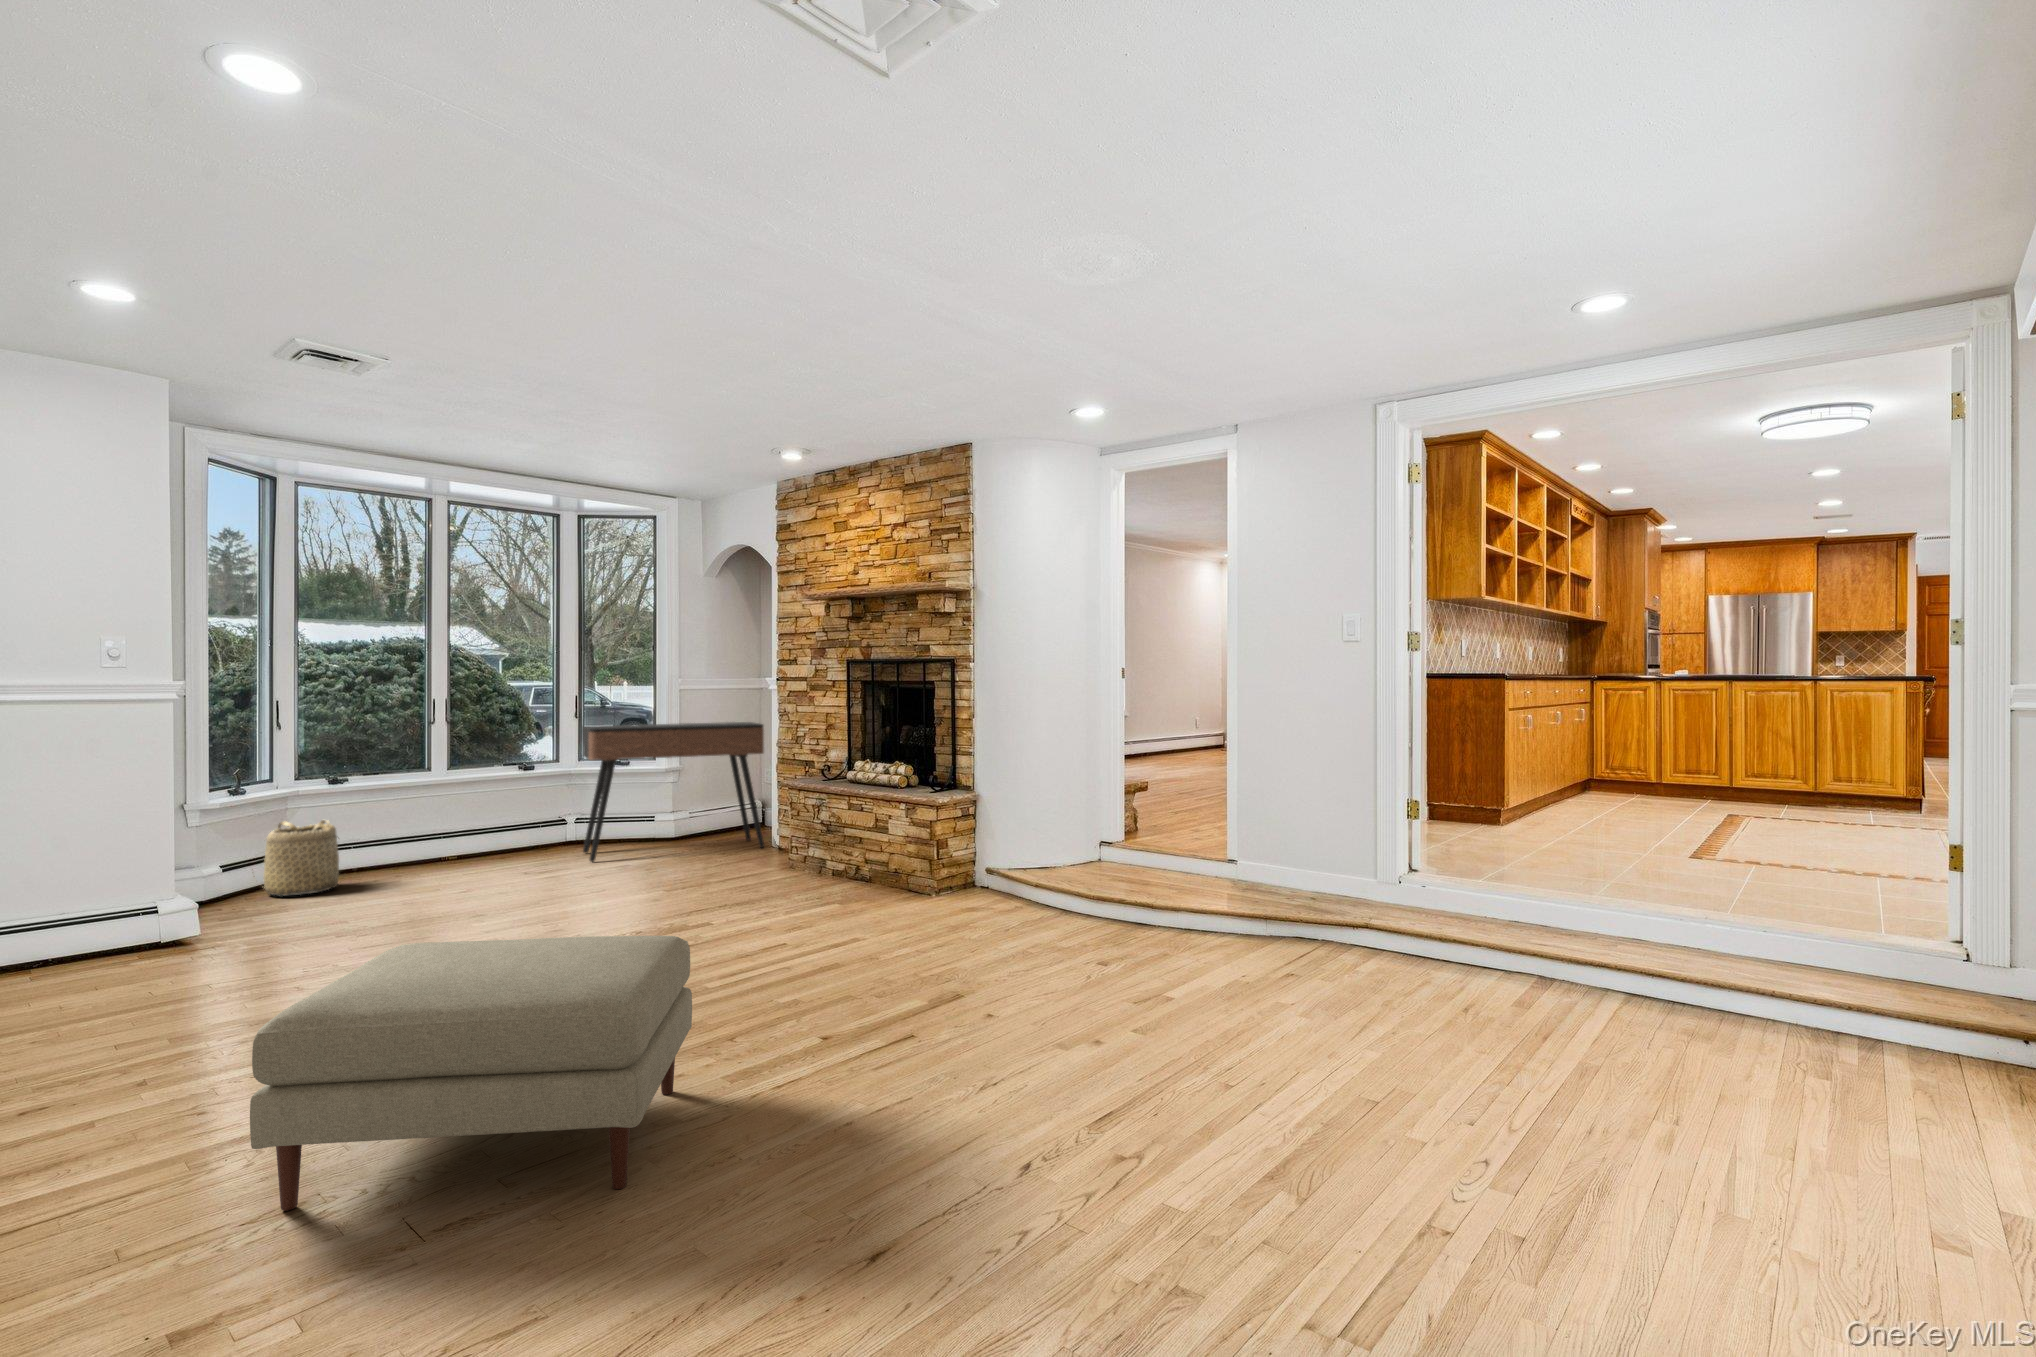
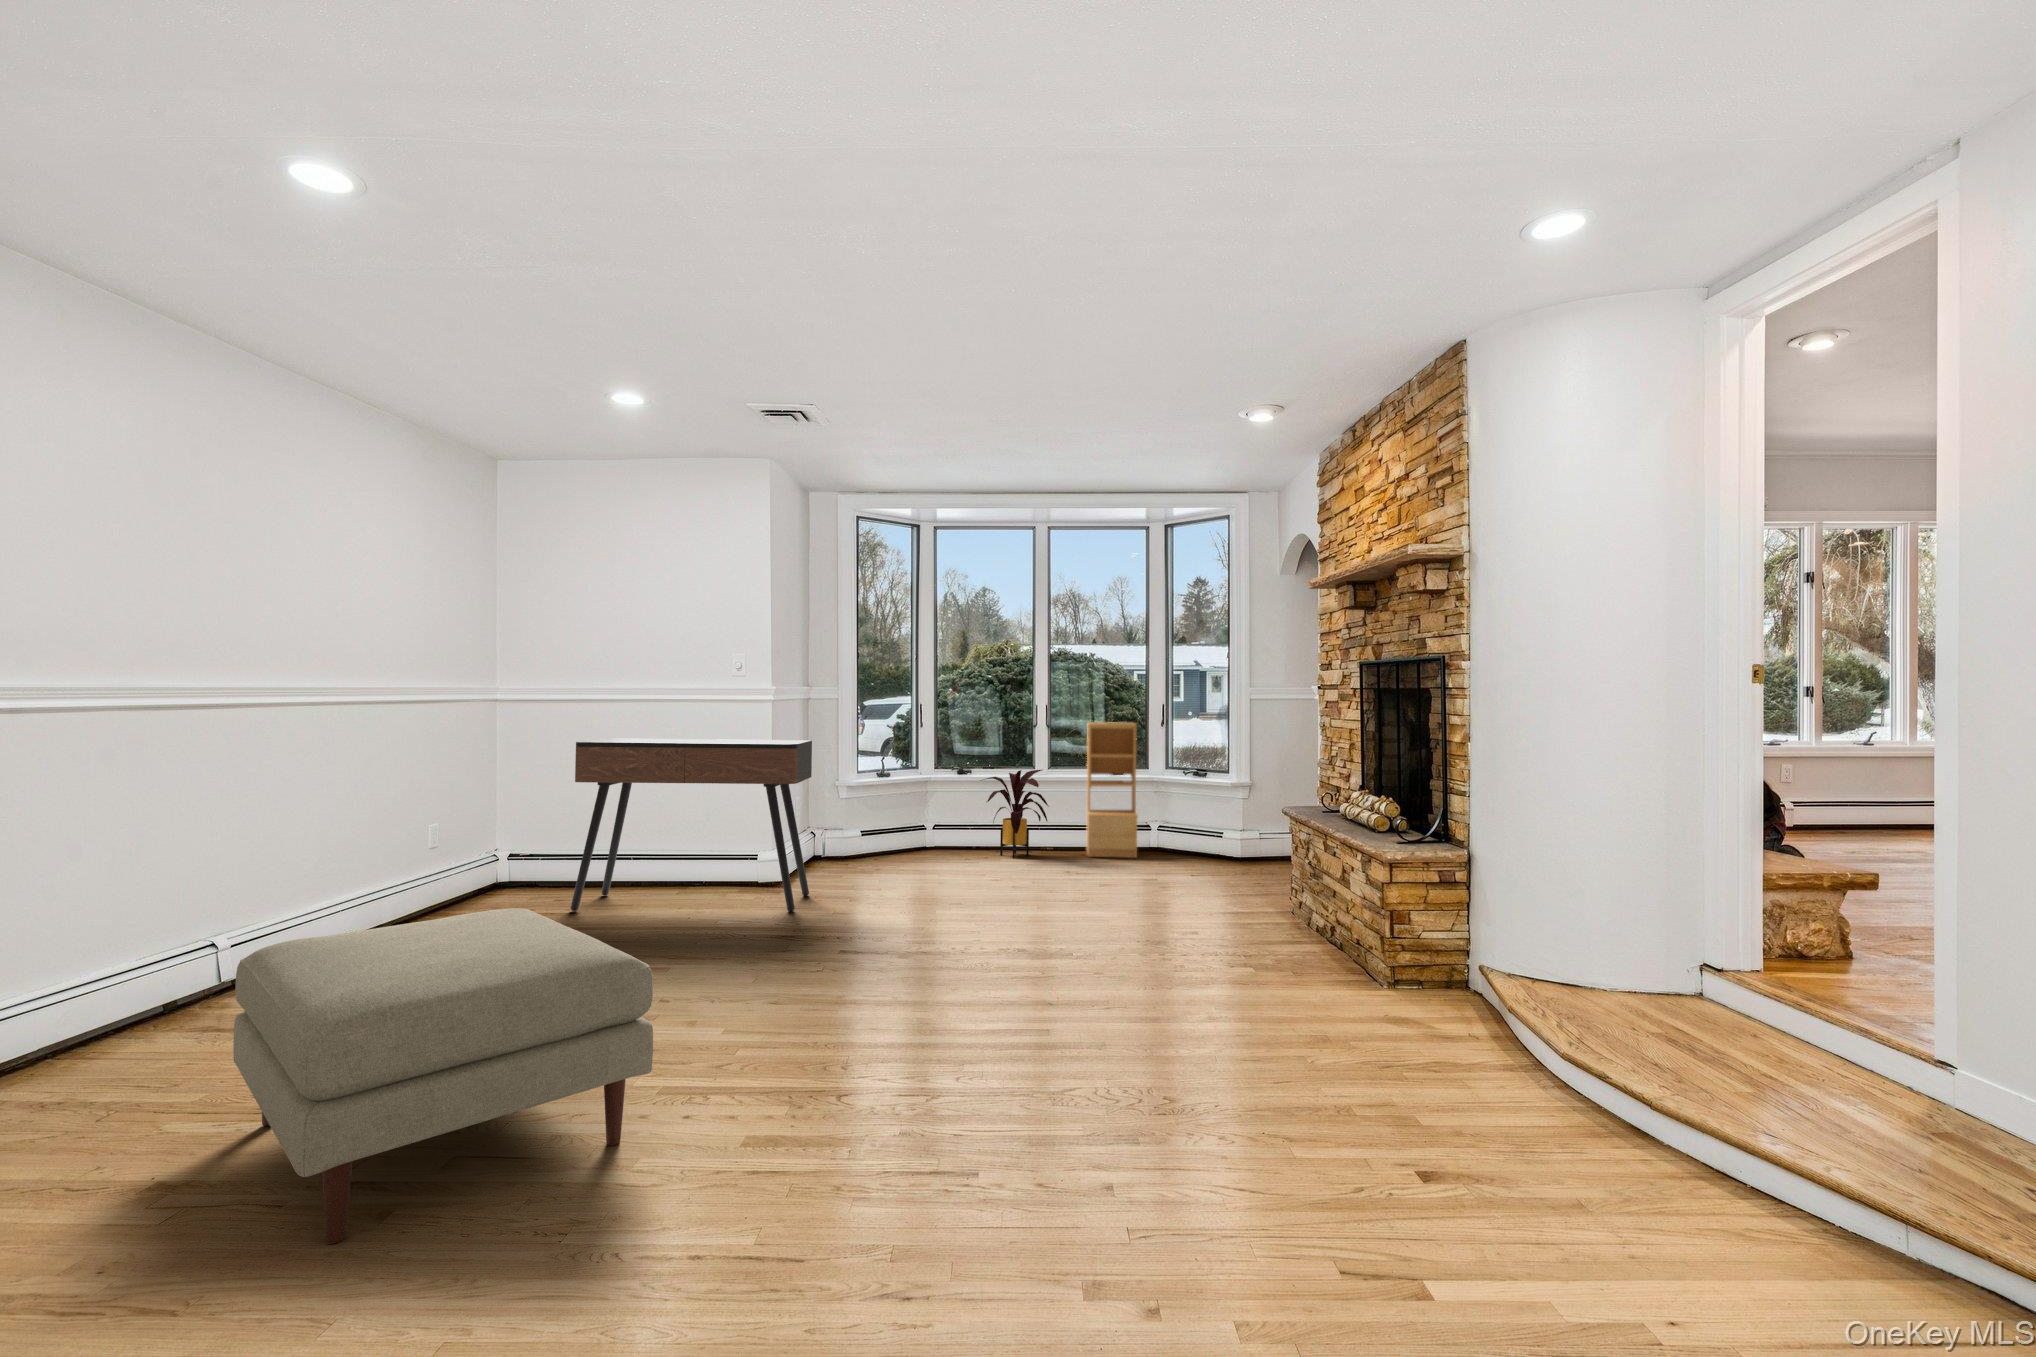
bookshelf: none [500,715,577,860] -> present [1086,722,1138,858]
console table: present [582,722,764,862] -> present [571,738,812,912]
house plant: none [385,772,487,873] -> present [986,770,1048,858]
basket: present [264,820,339,896] -> none [884,798,935,859]

